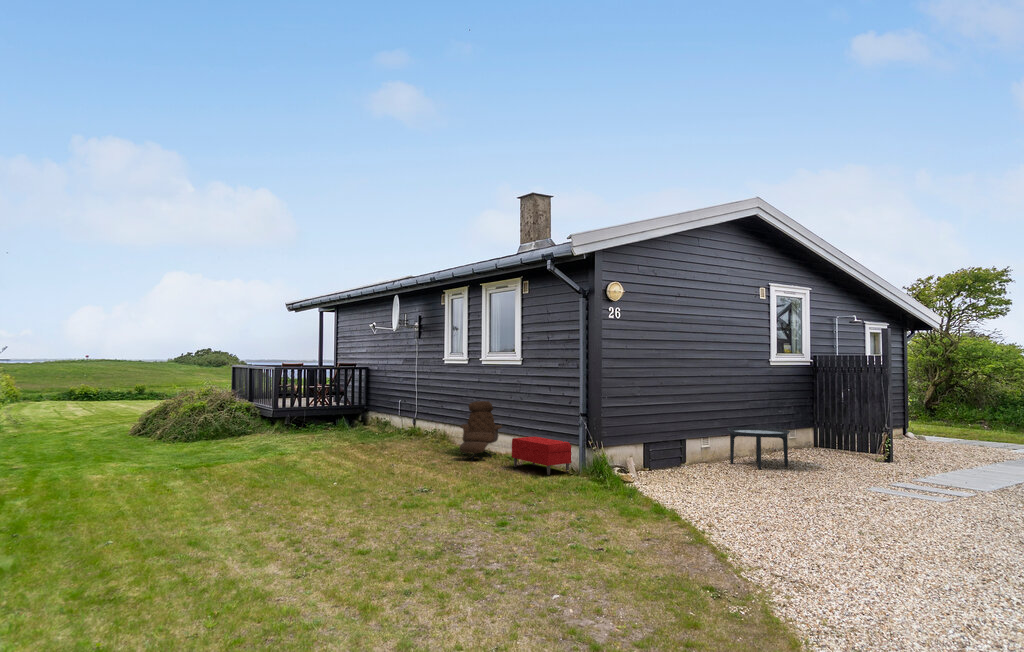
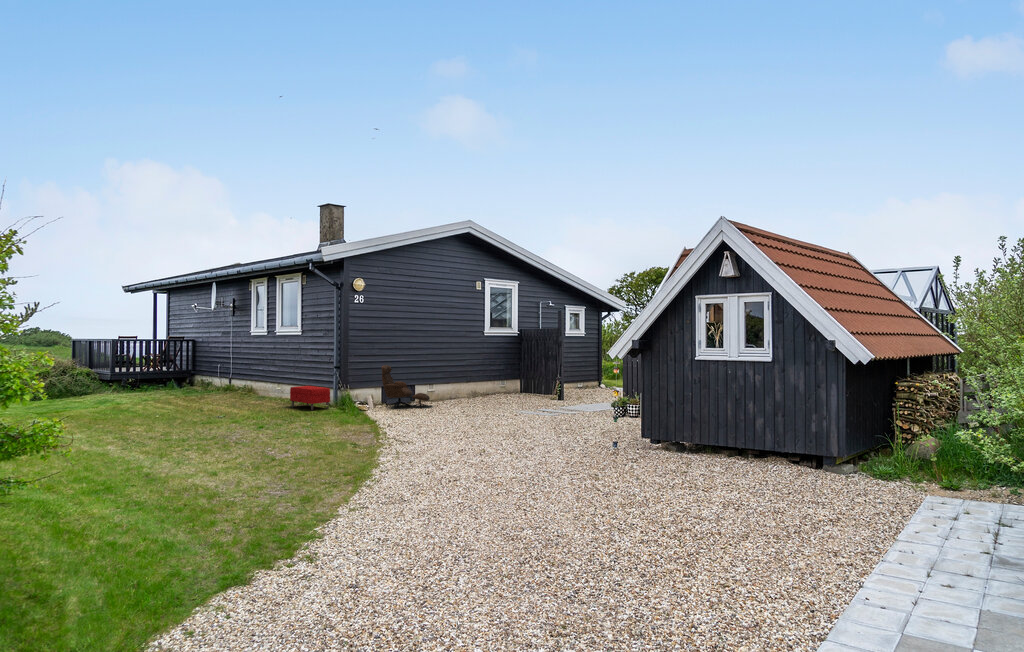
lounge chair: present [459,401,502,461] -> present [381,365,430,408]
round table: present [727,427,790,469] -> none [445,376,485,403]

